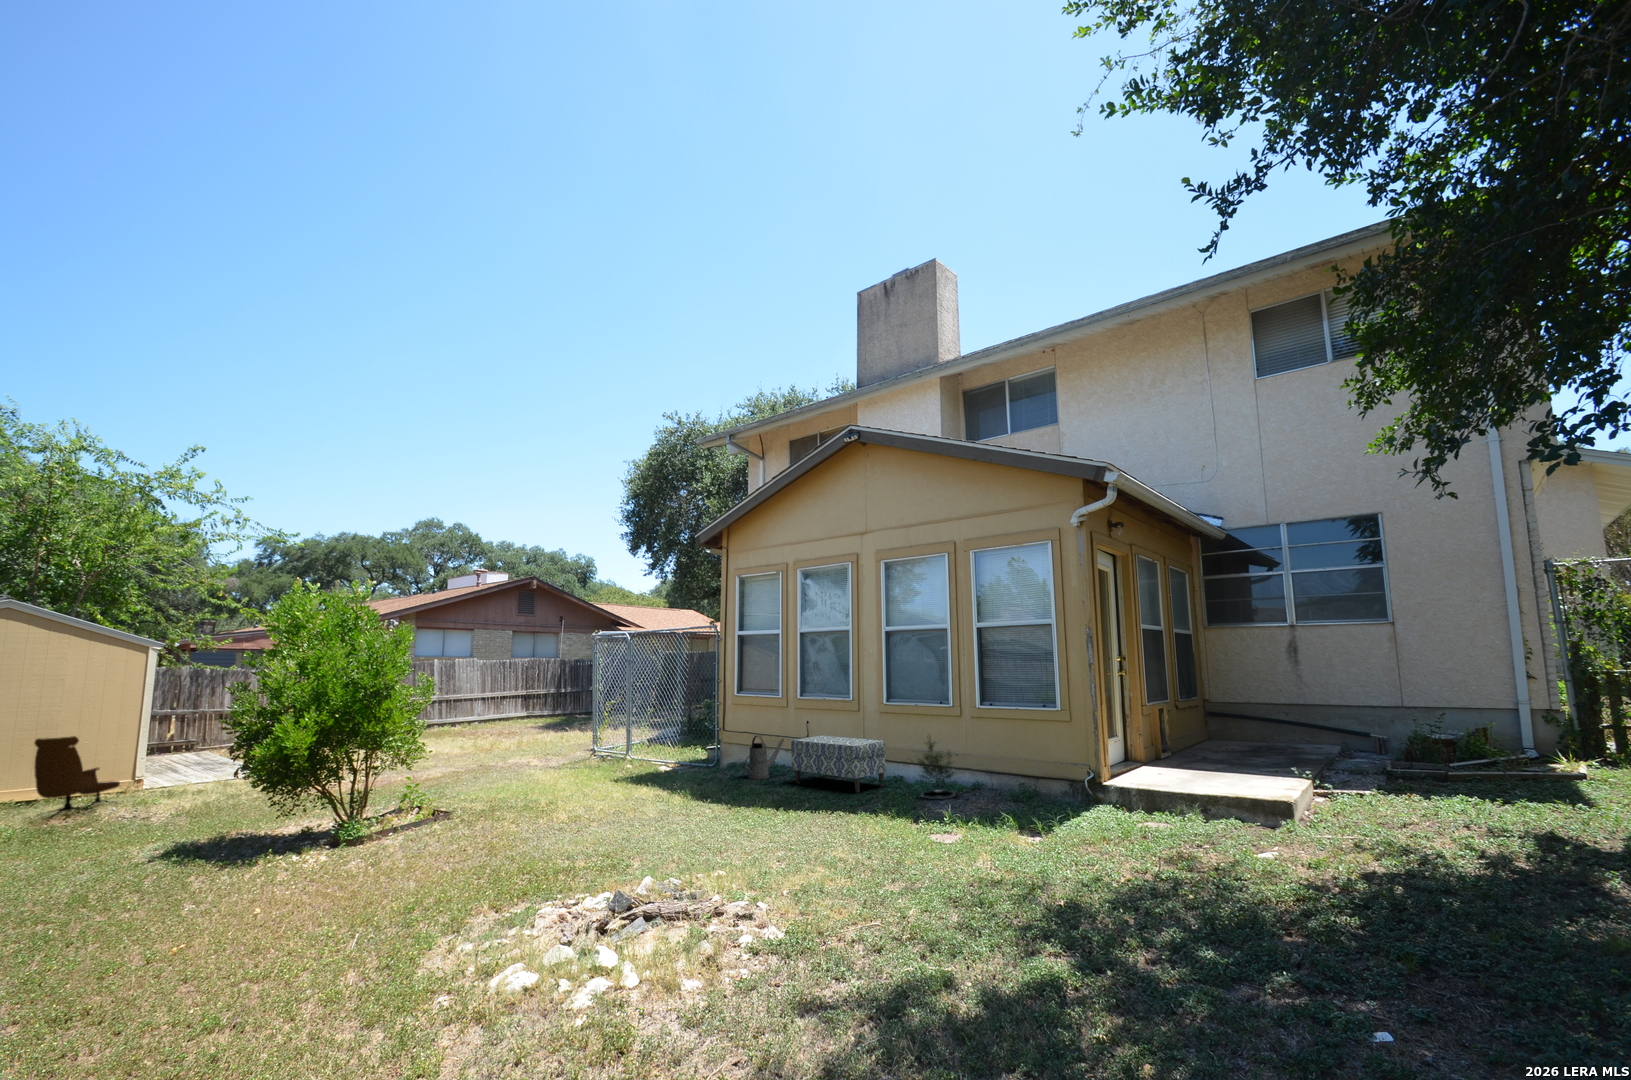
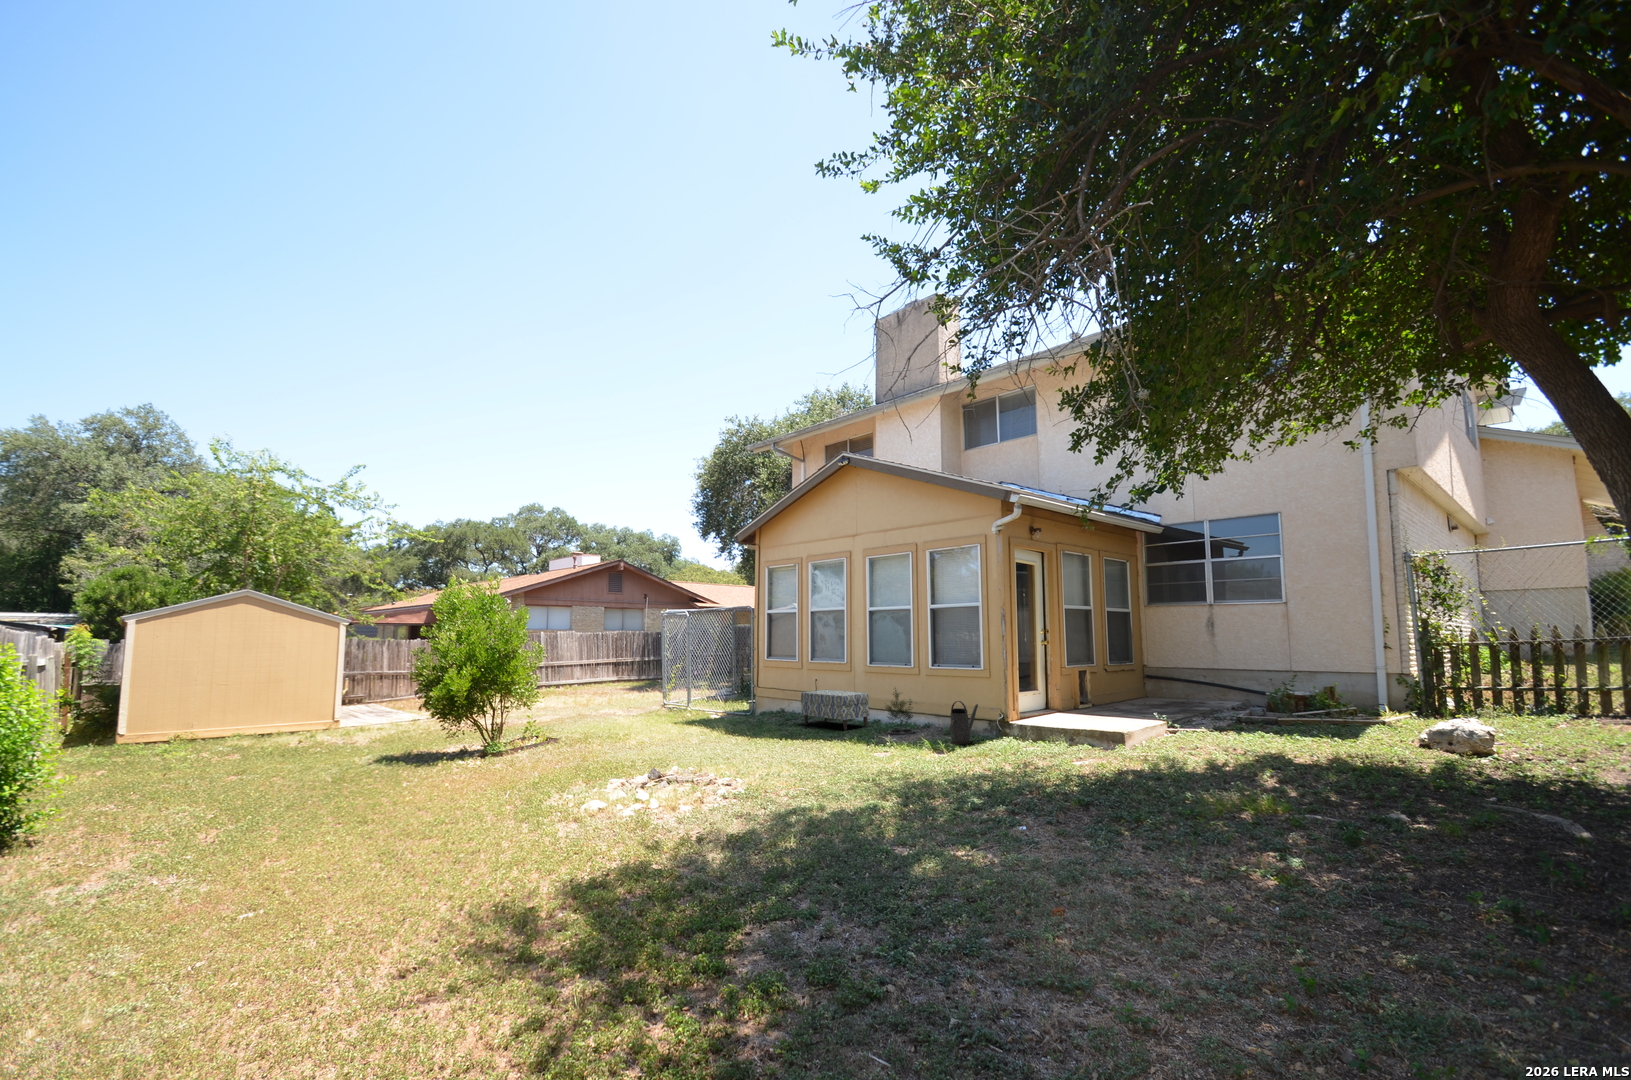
watering can: present [745,735,784,779] -> present [949,701,978,744]
lounge chair: present [34,736,120,819] -> none [278,685,330,742]

